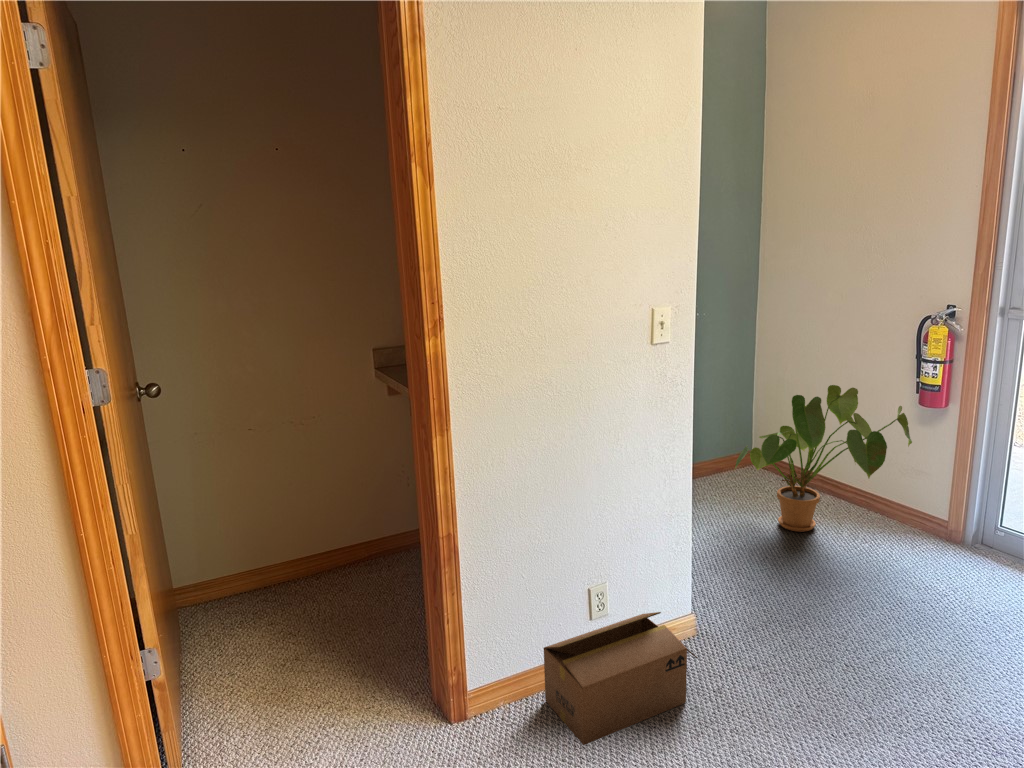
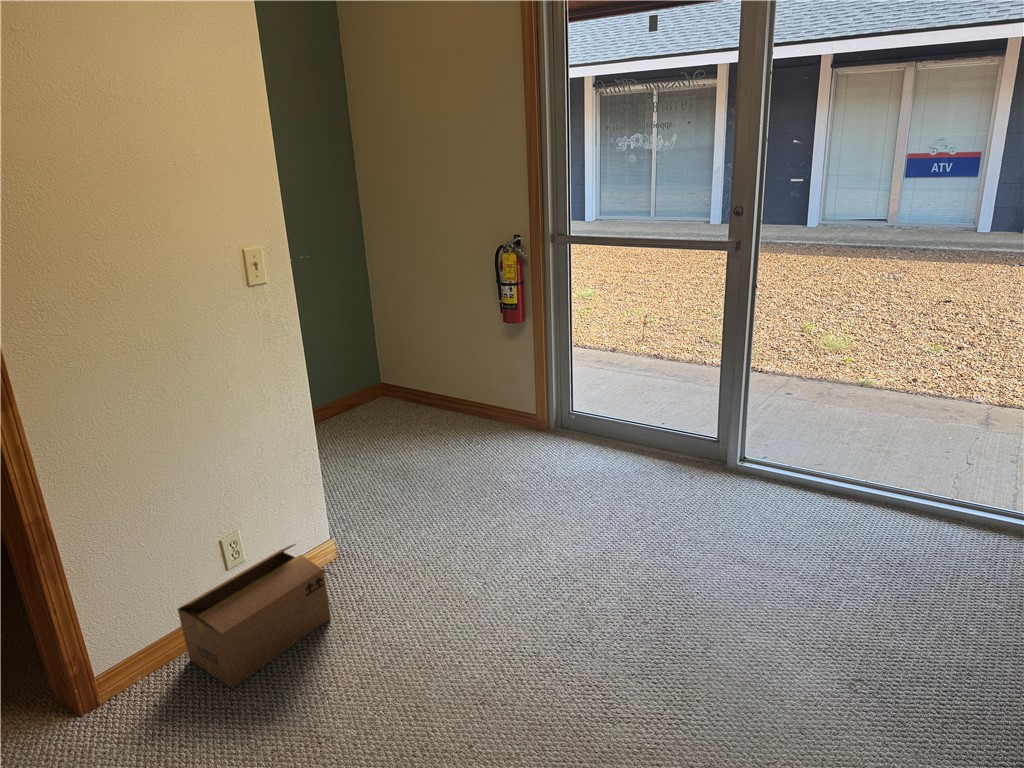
house plant: present [735,385,912,532] -> none [361,313,502,447]

